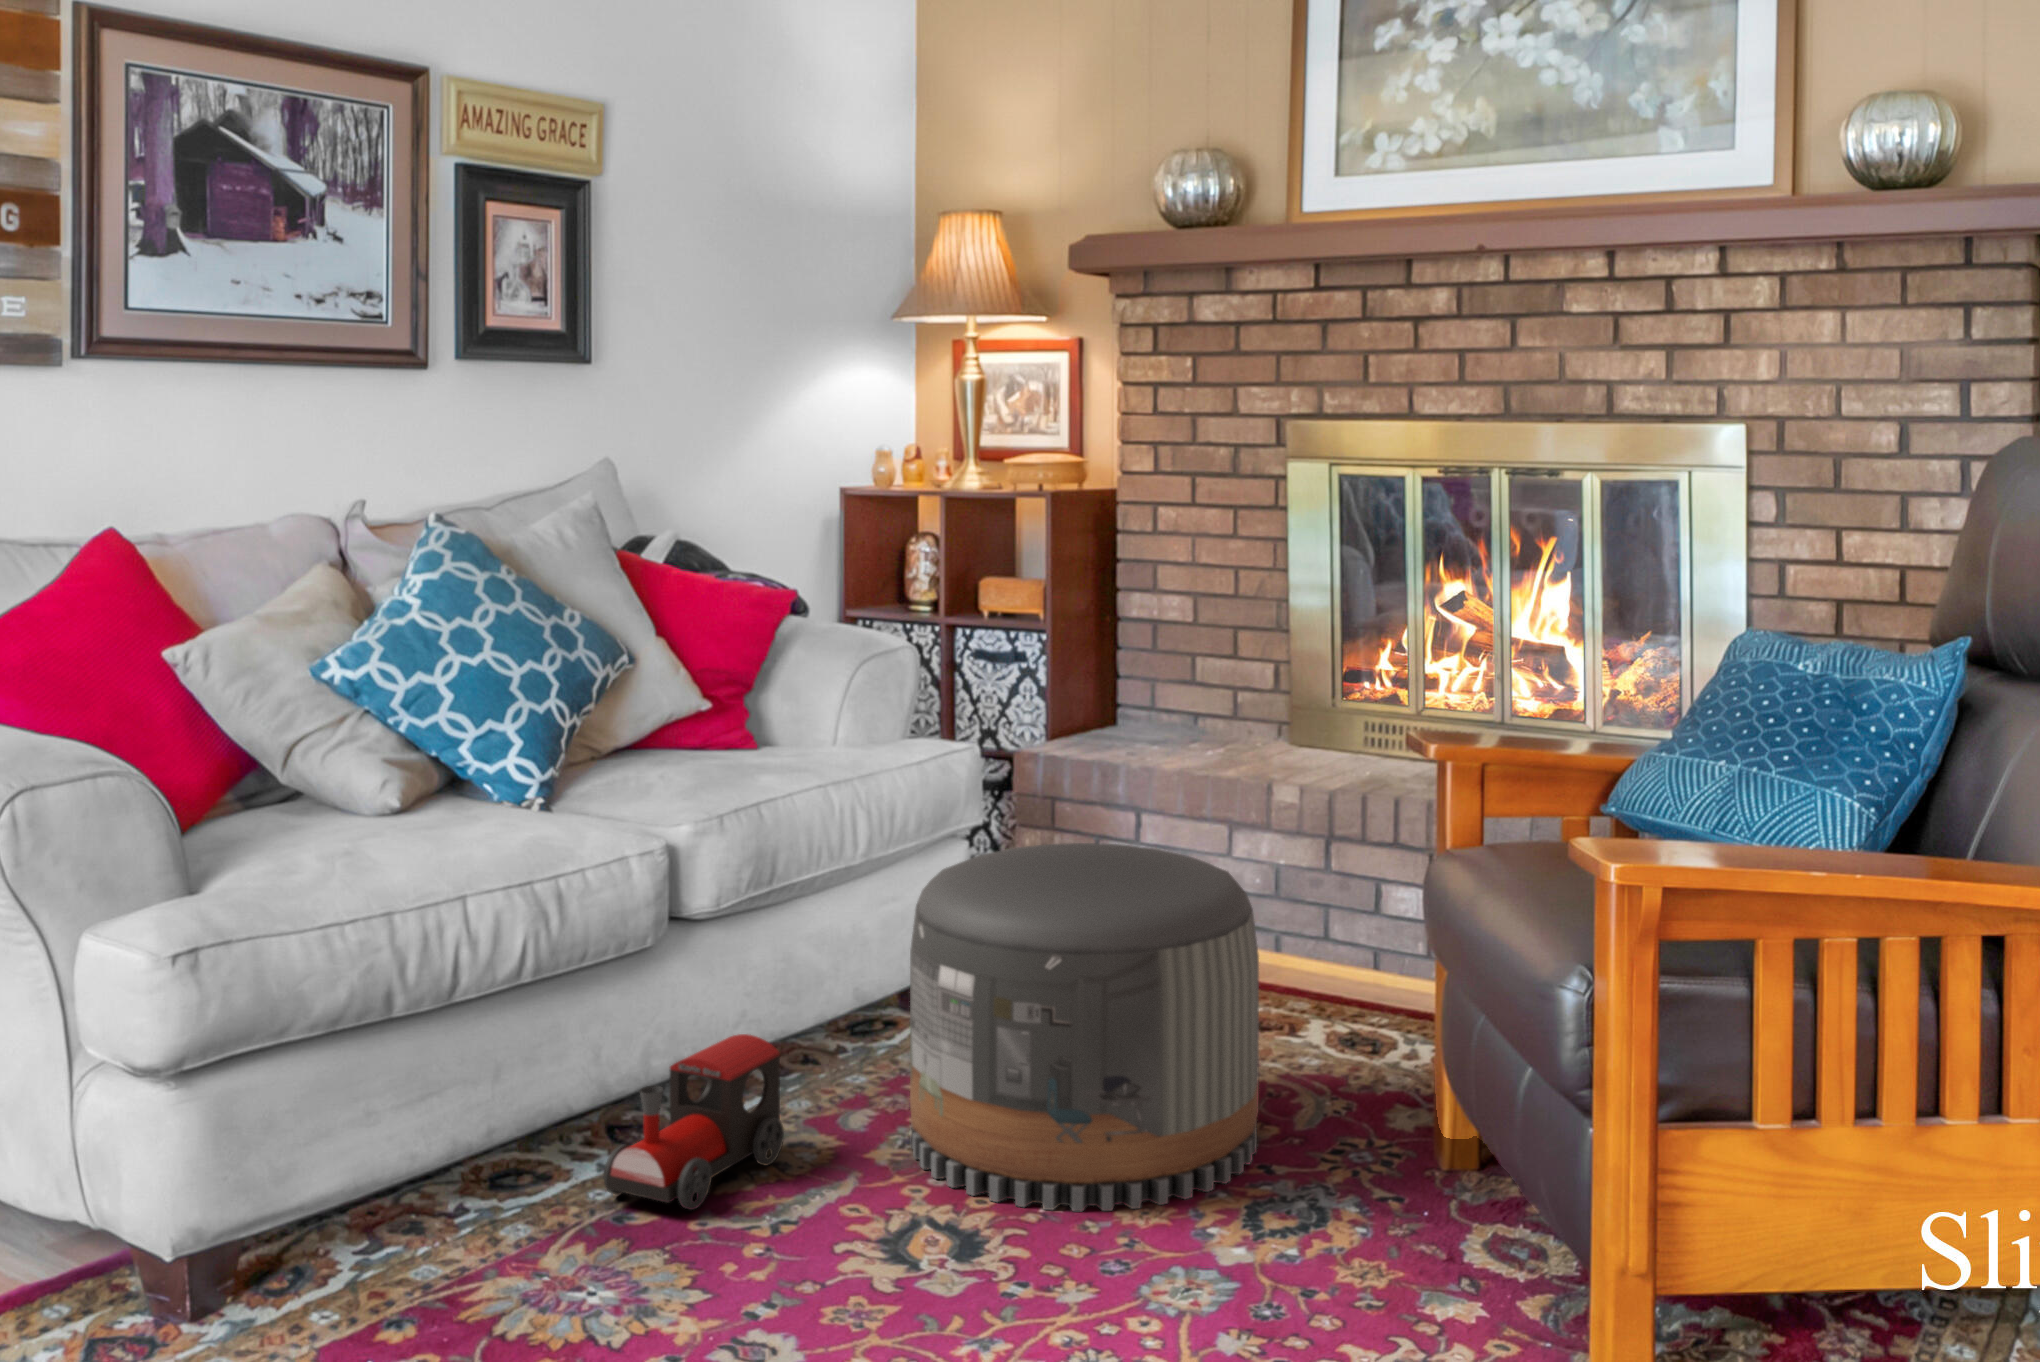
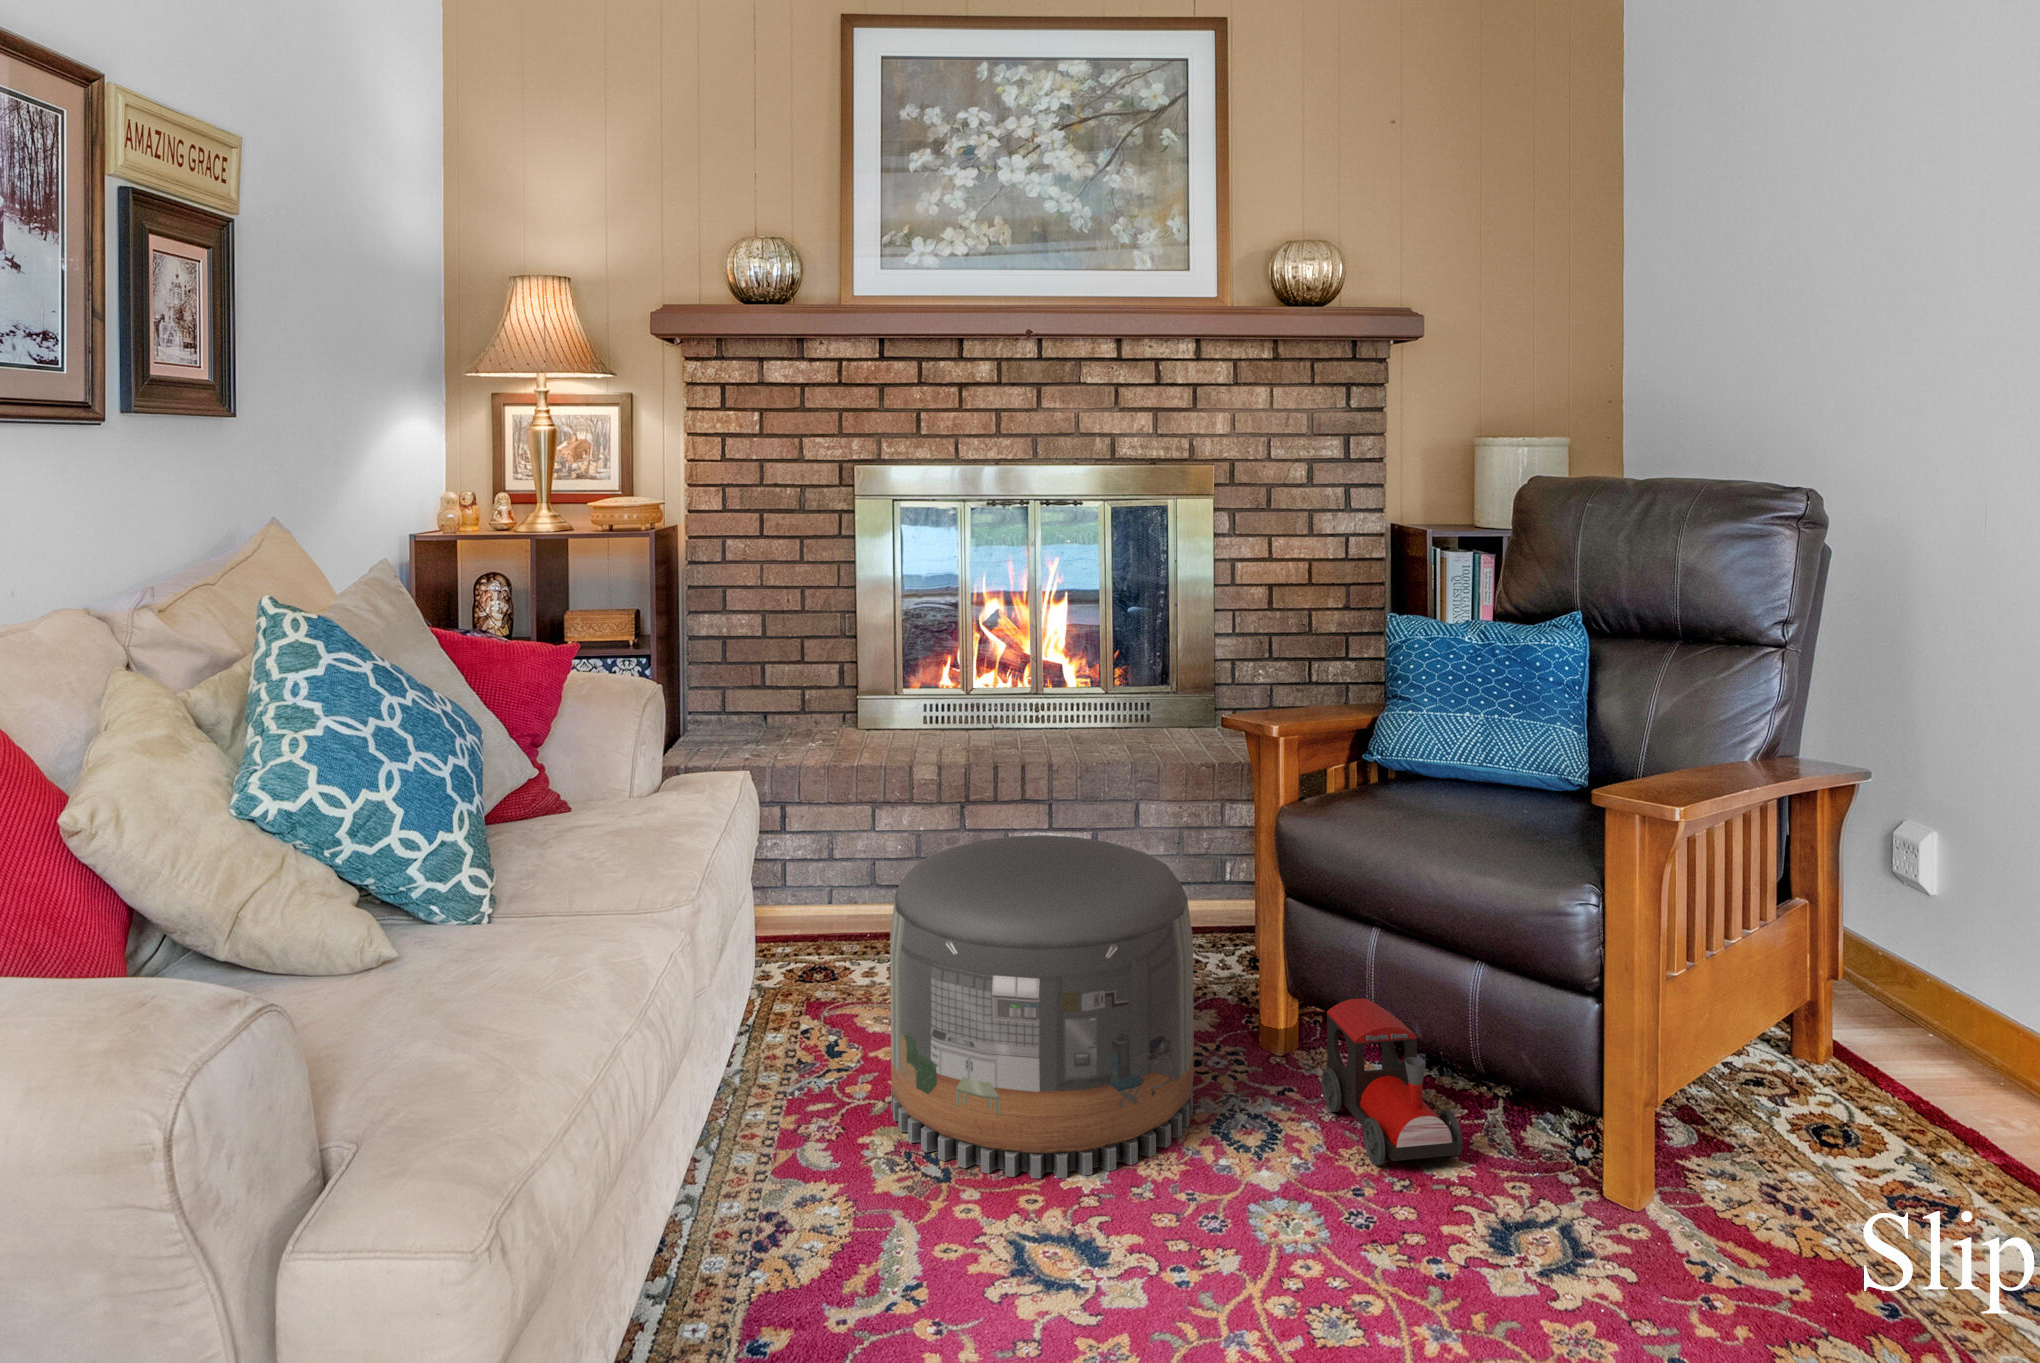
toy train: present [604,1034,784,1210] -> present [1322,999,1462,1165]

